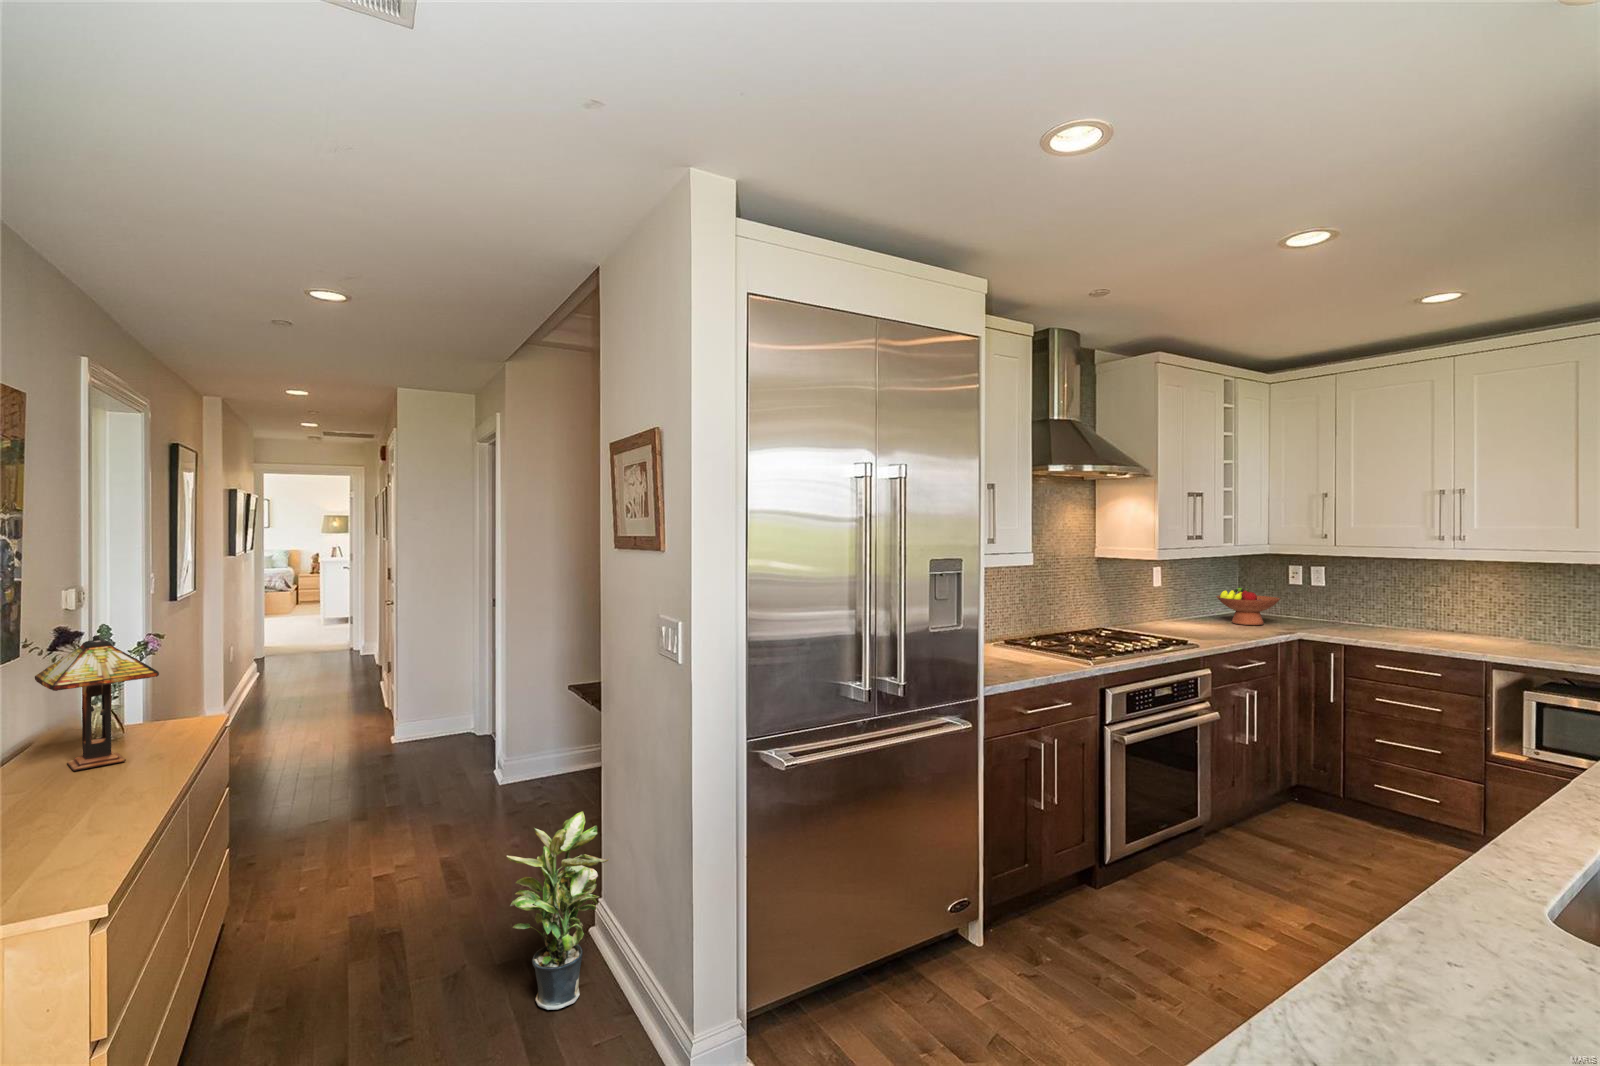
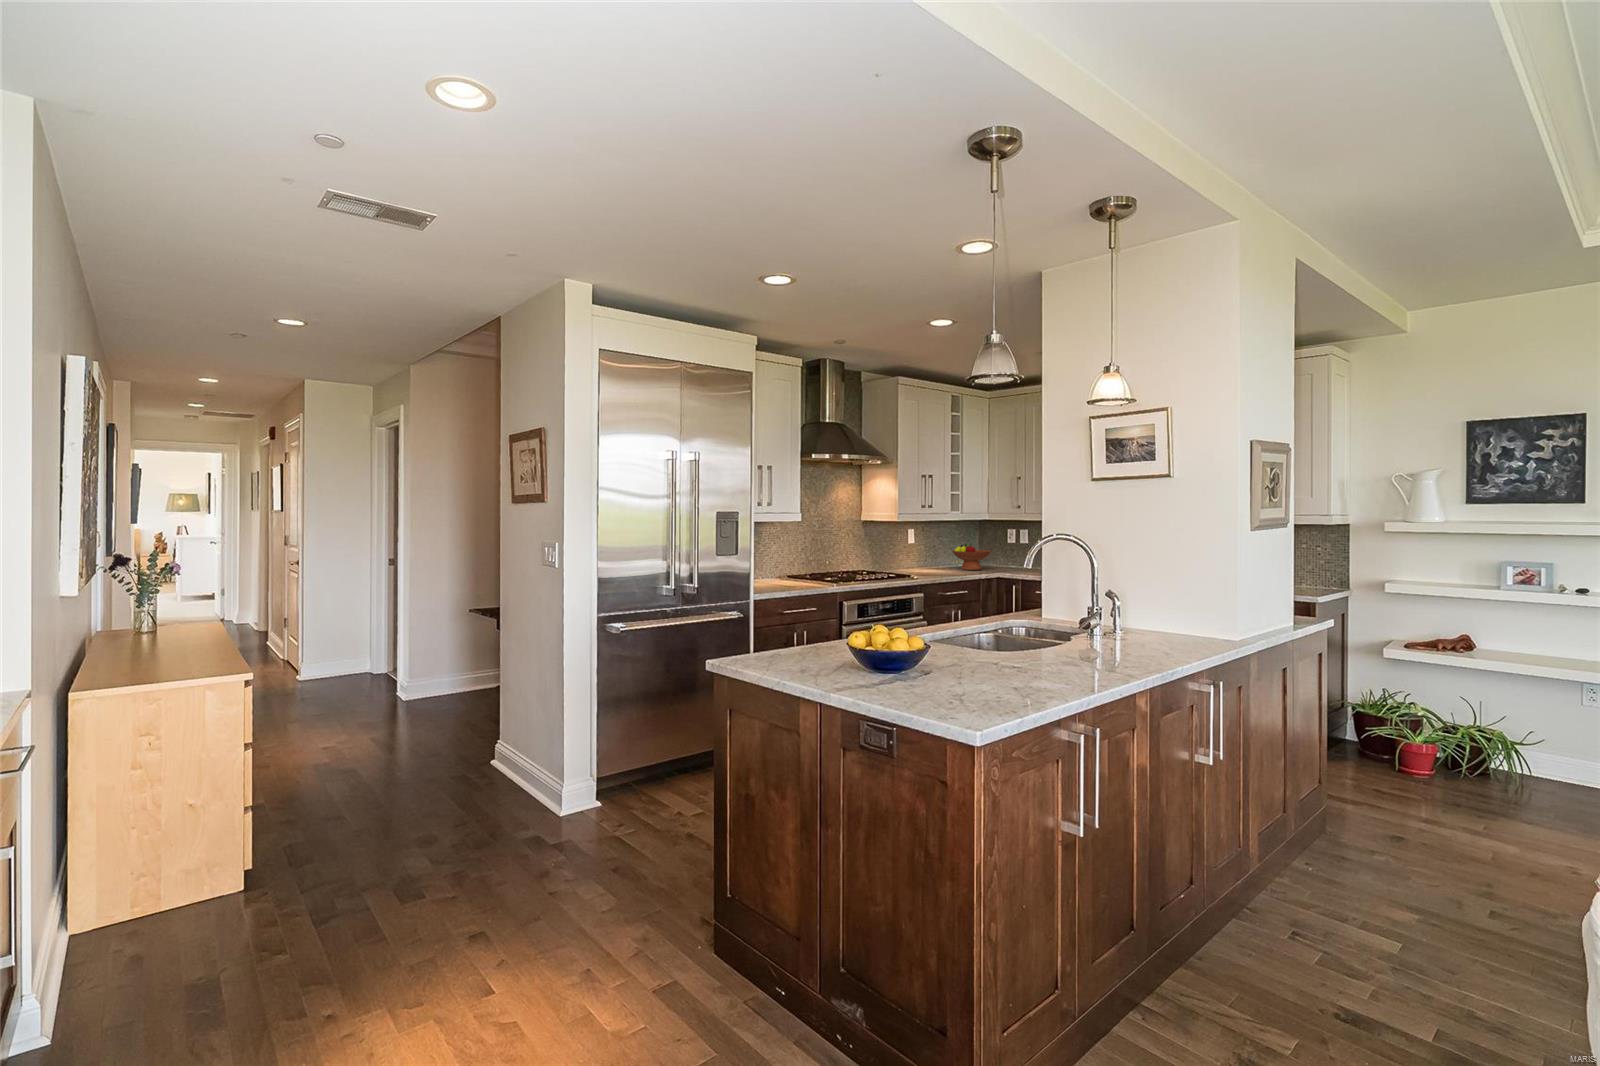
table lamp: present [35,635,159,771] -> none [117,556,202,642]
potted plant: present [506,811,609,1010] -> none [442,670,510,791]

